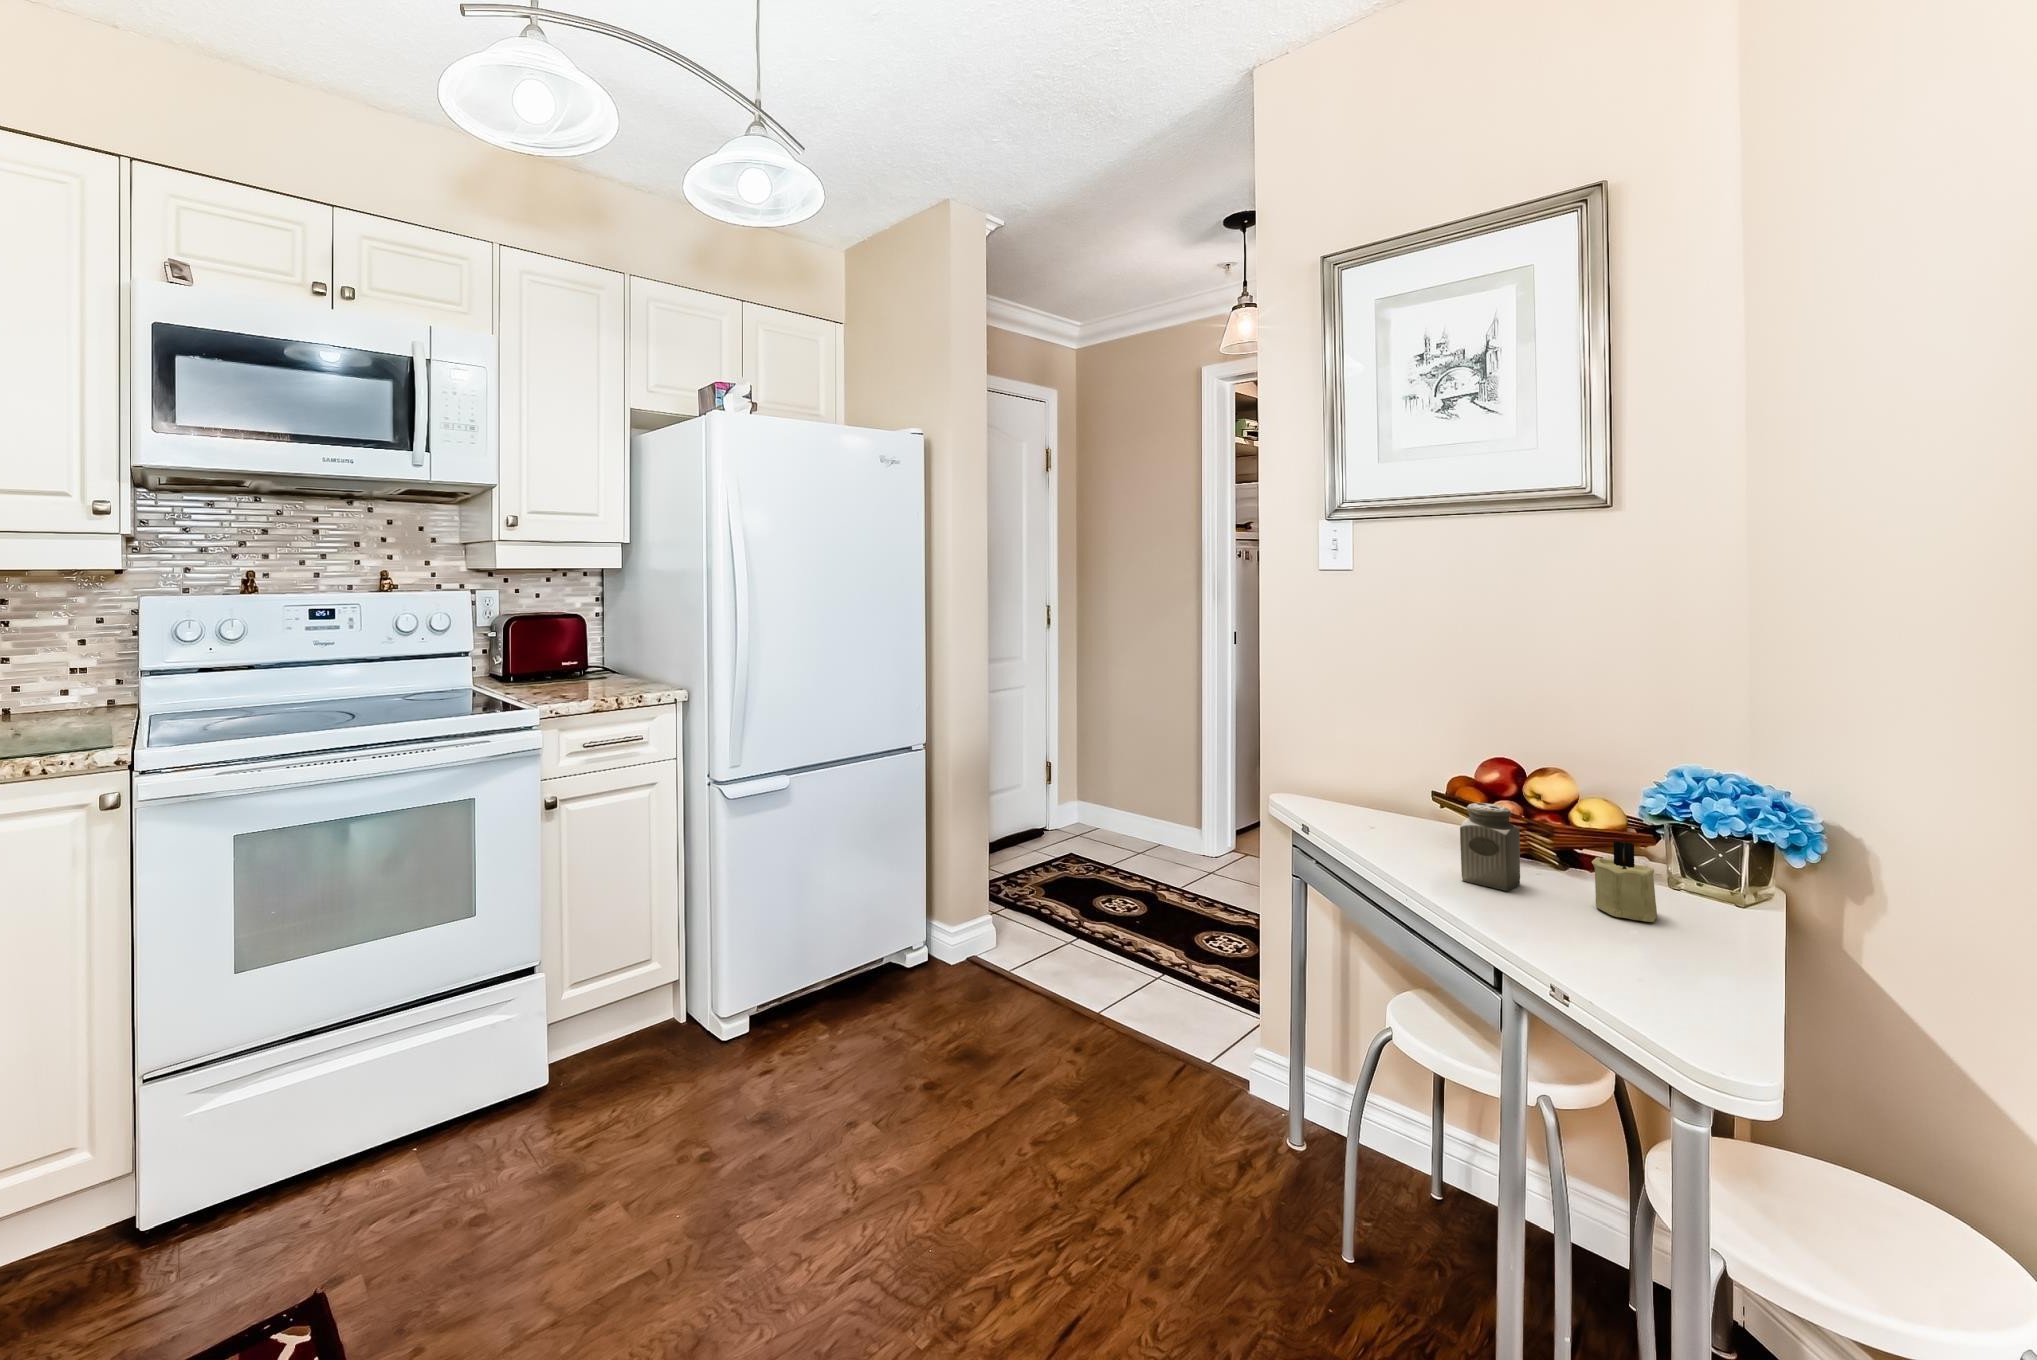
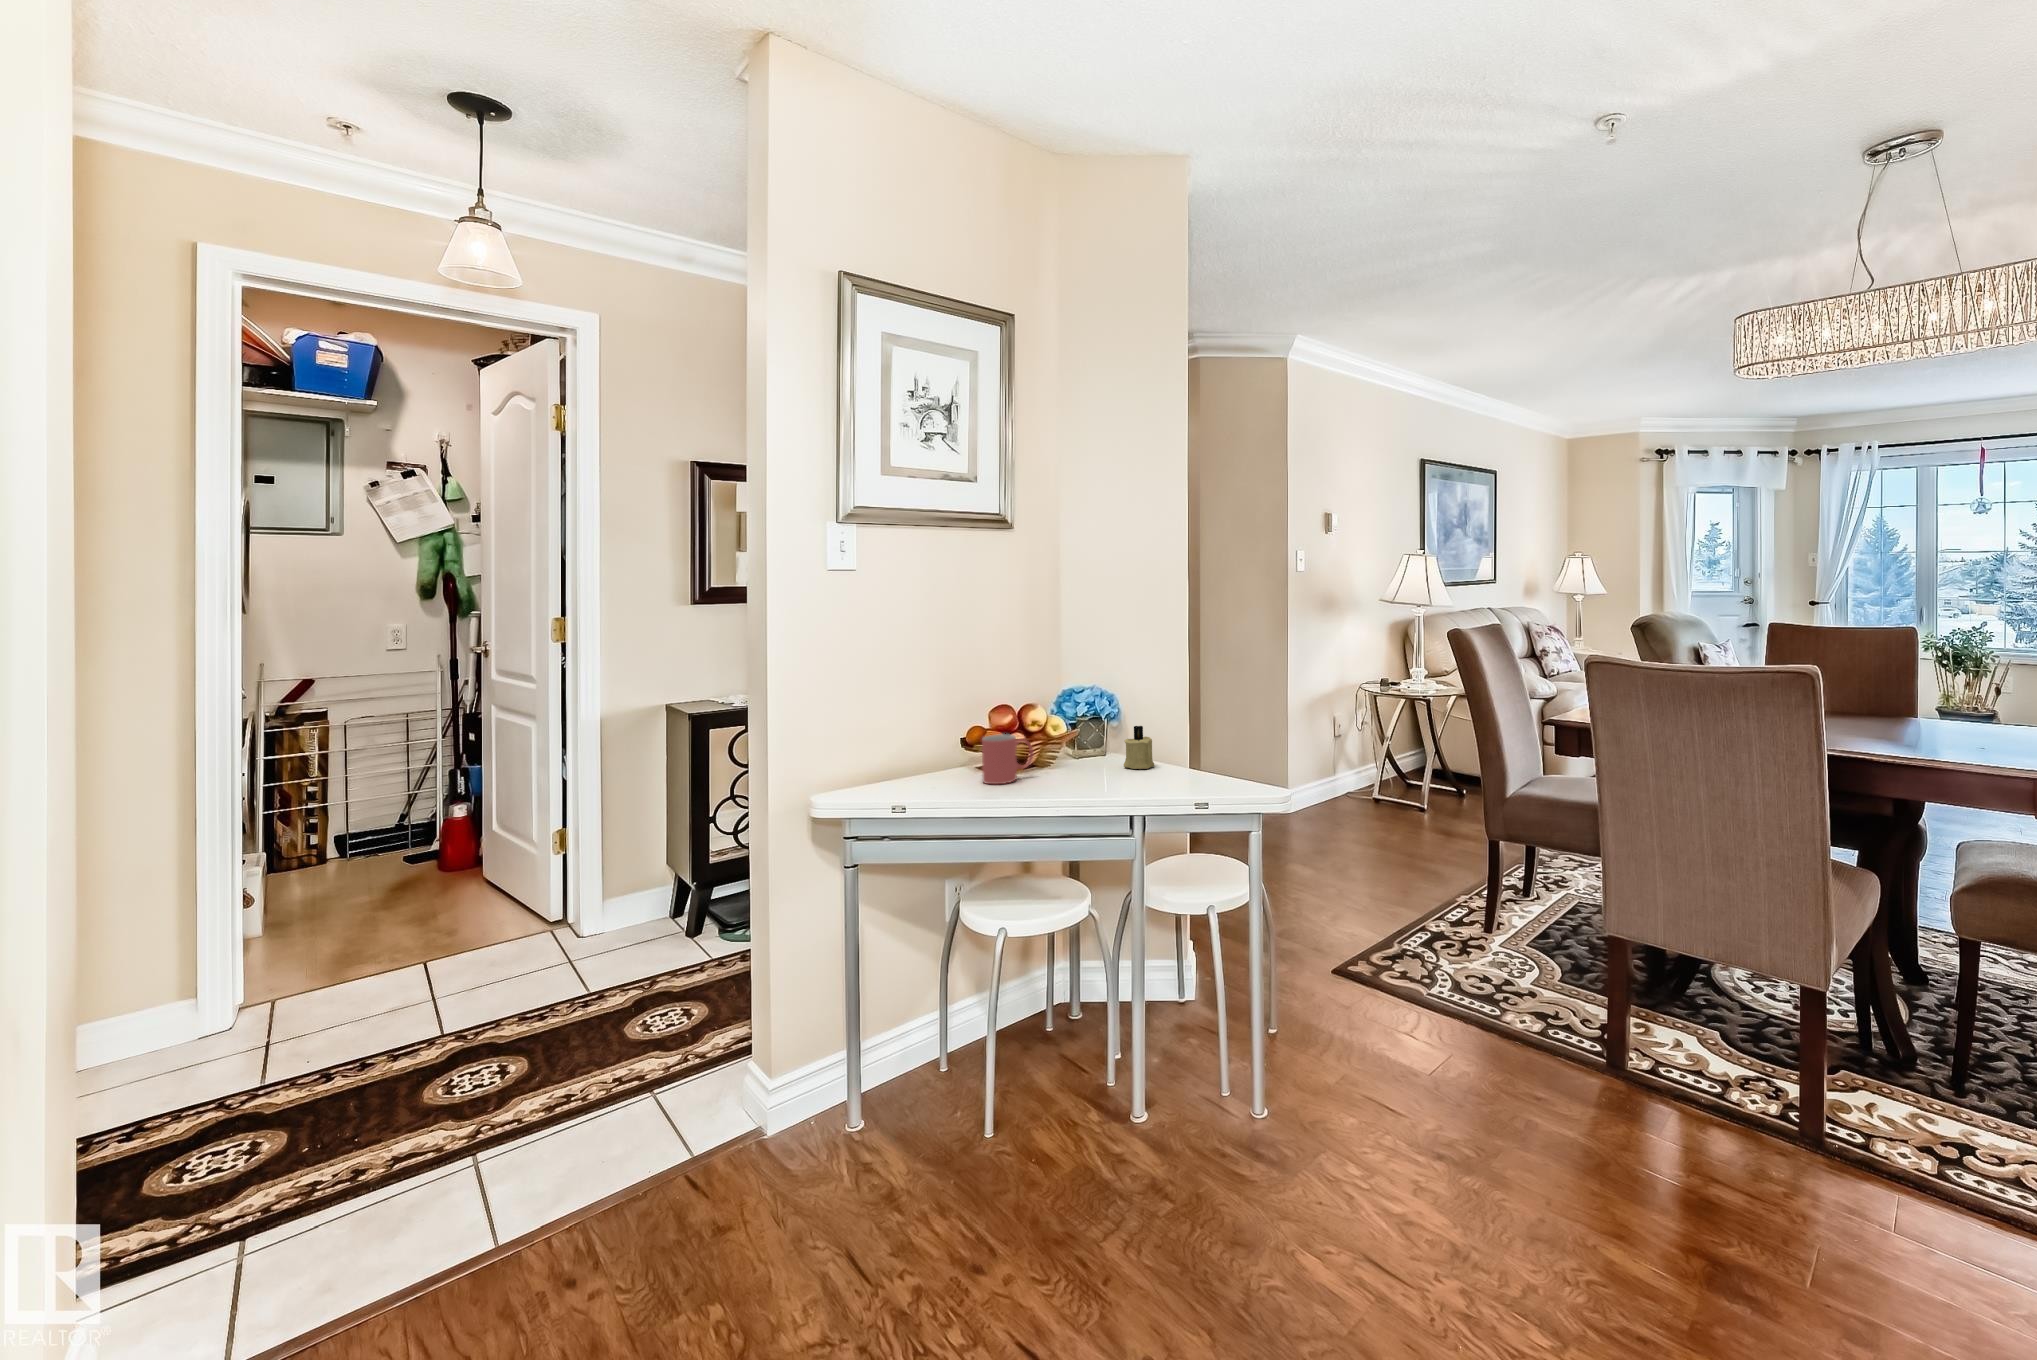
mug: none [1375,780,1451,846] -> present [982,734,1033,784]
salt shaker: present [1460,803,1520,891] -> none [1070,725,1108,782]

